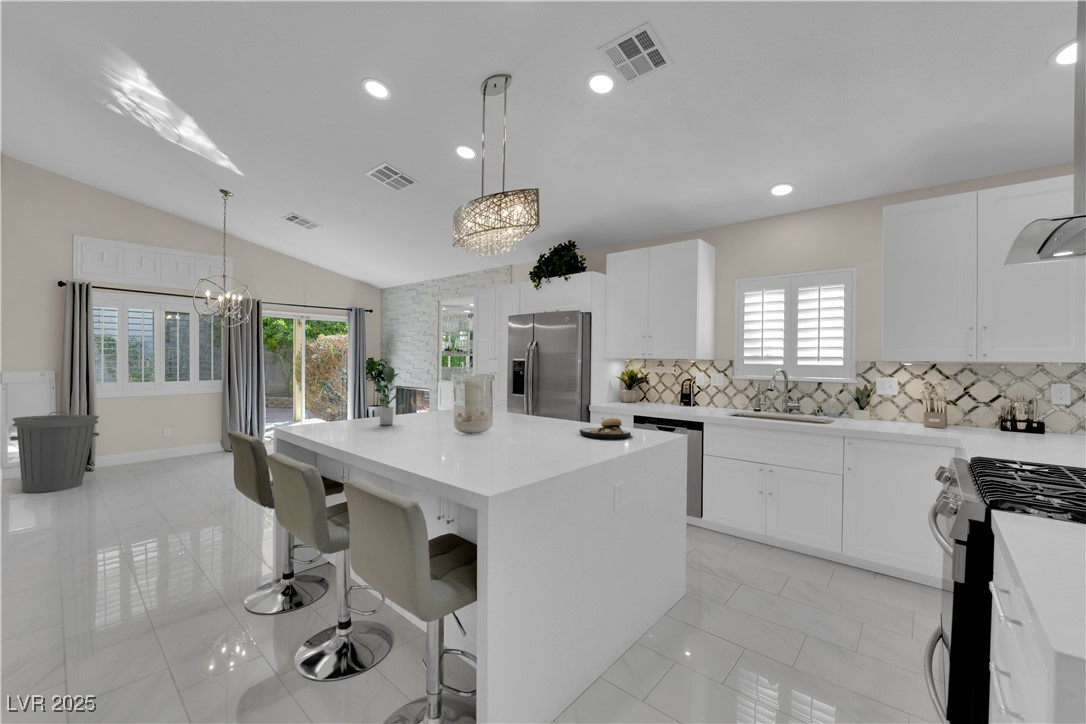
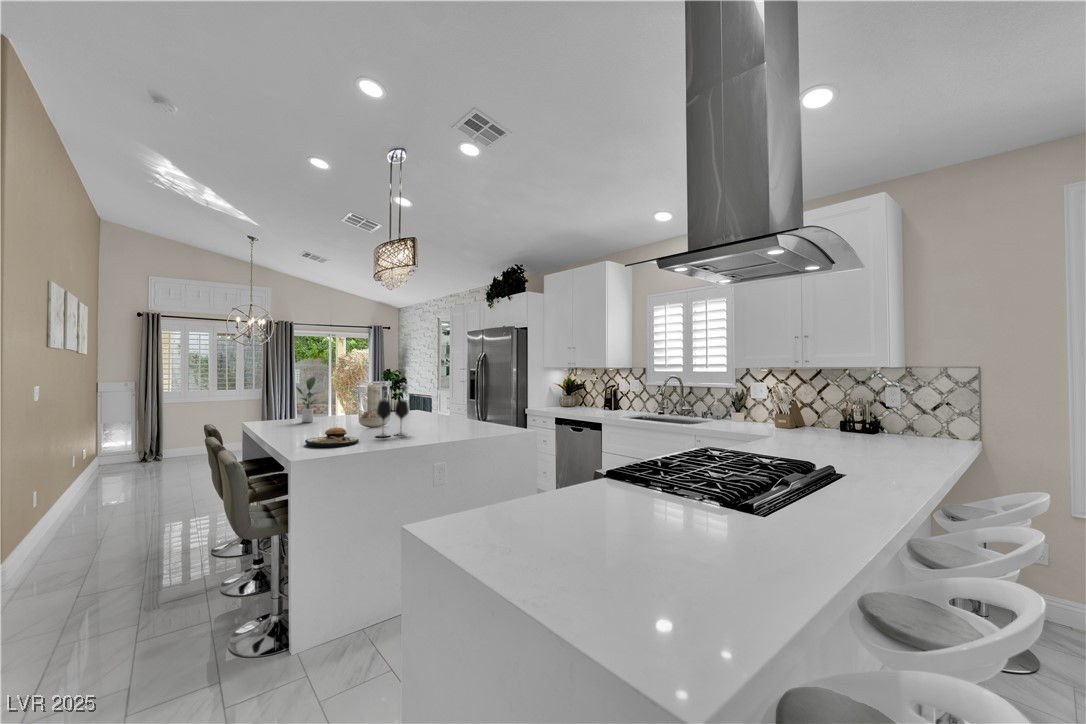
wine glass: none [526,398,560,445] -> present [377,400,409,437]
trash can: present [10,412,99,493] -> none [95,414,159,475]
plate: present [580,418,631,438] -> present [305,427,359,447]

